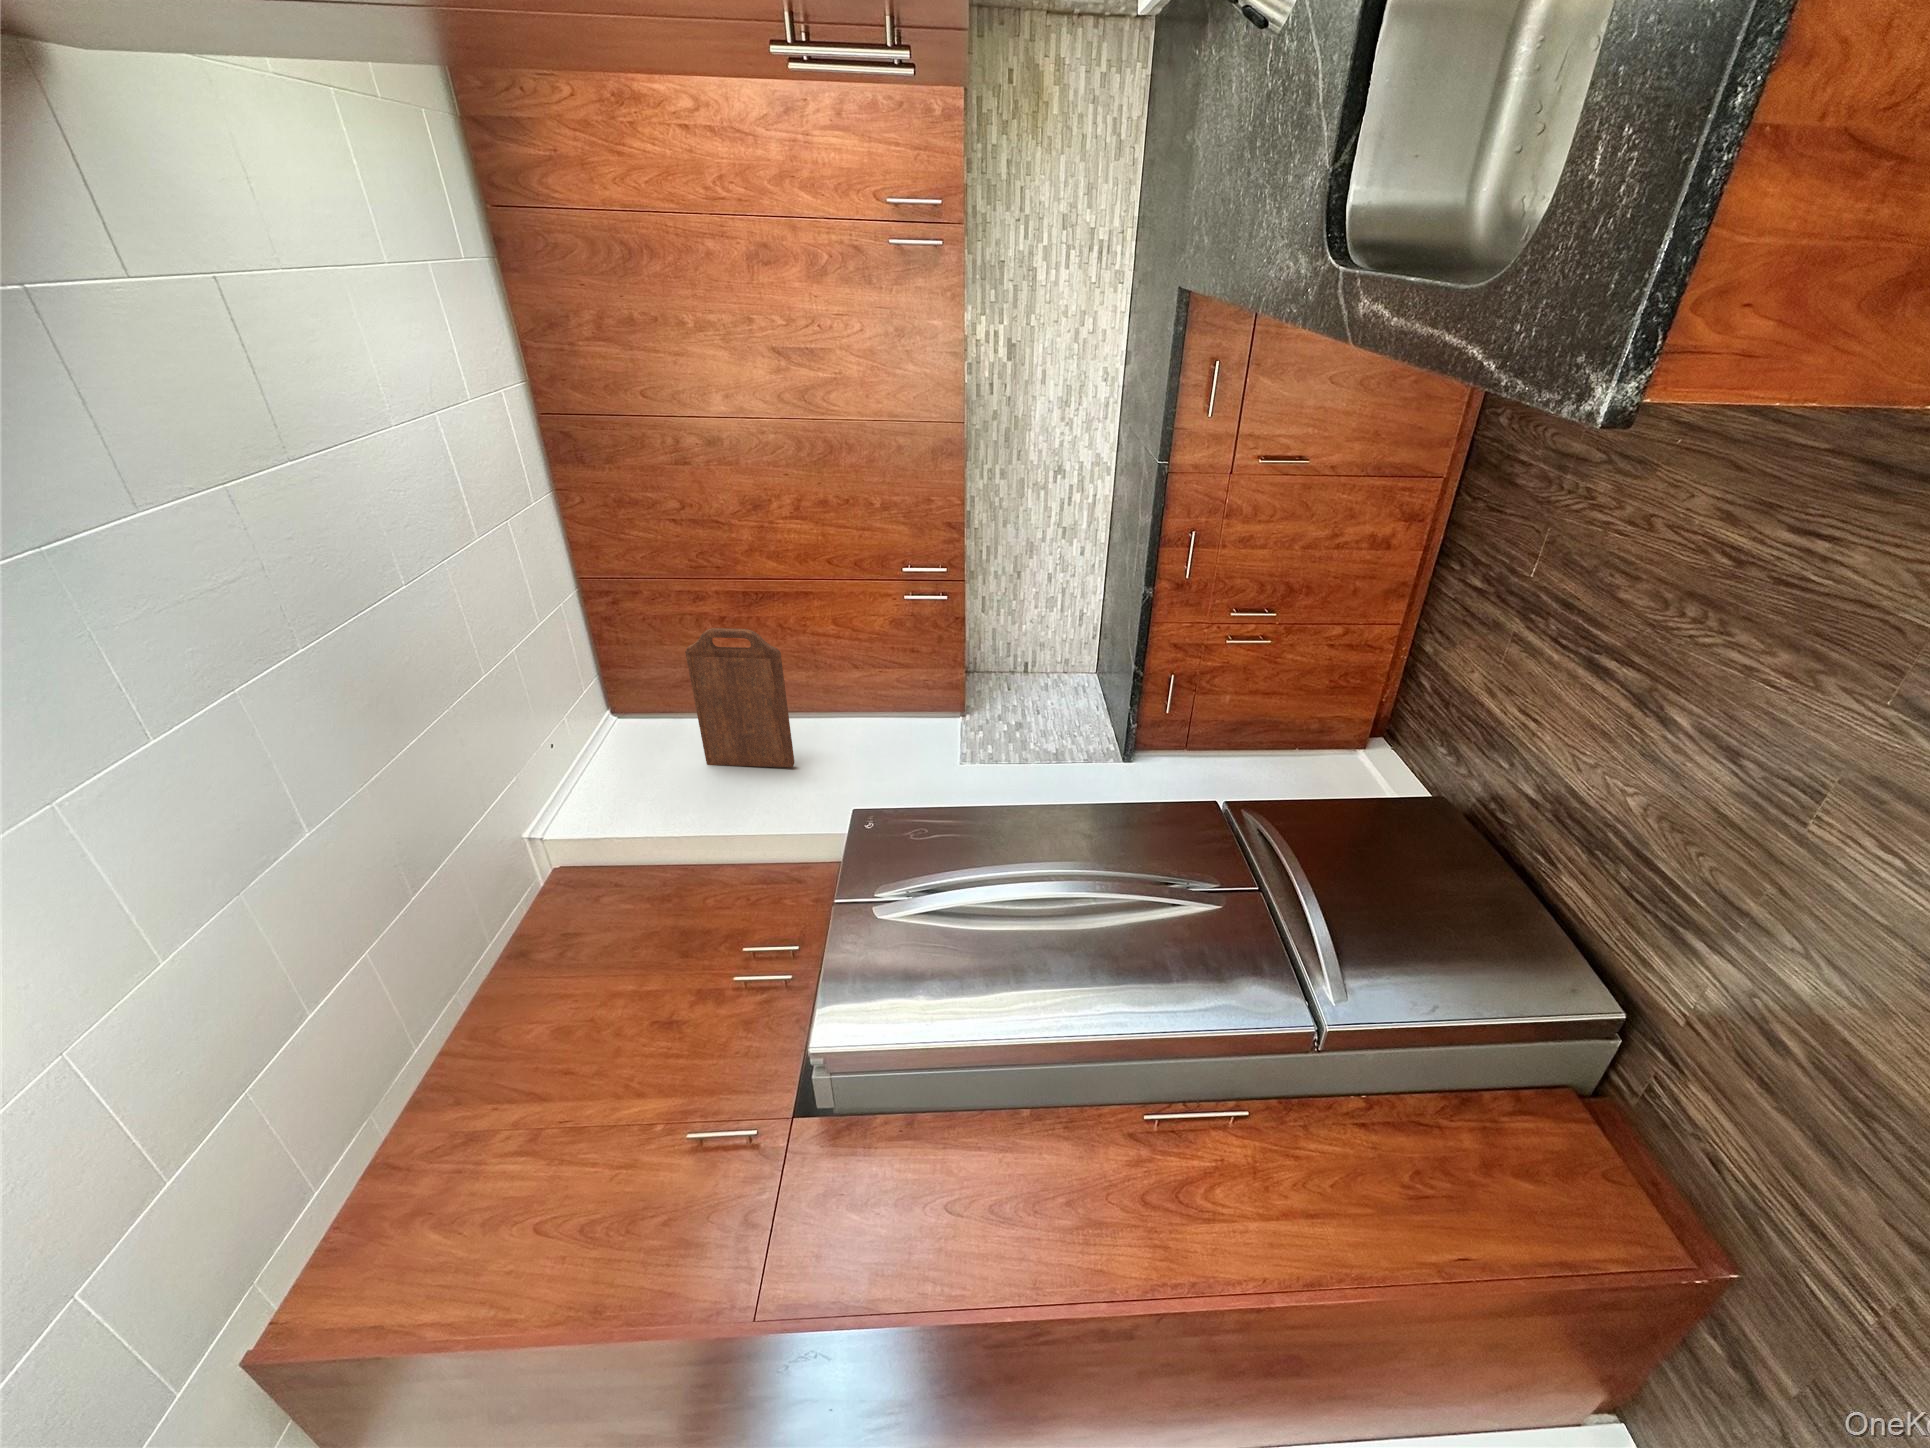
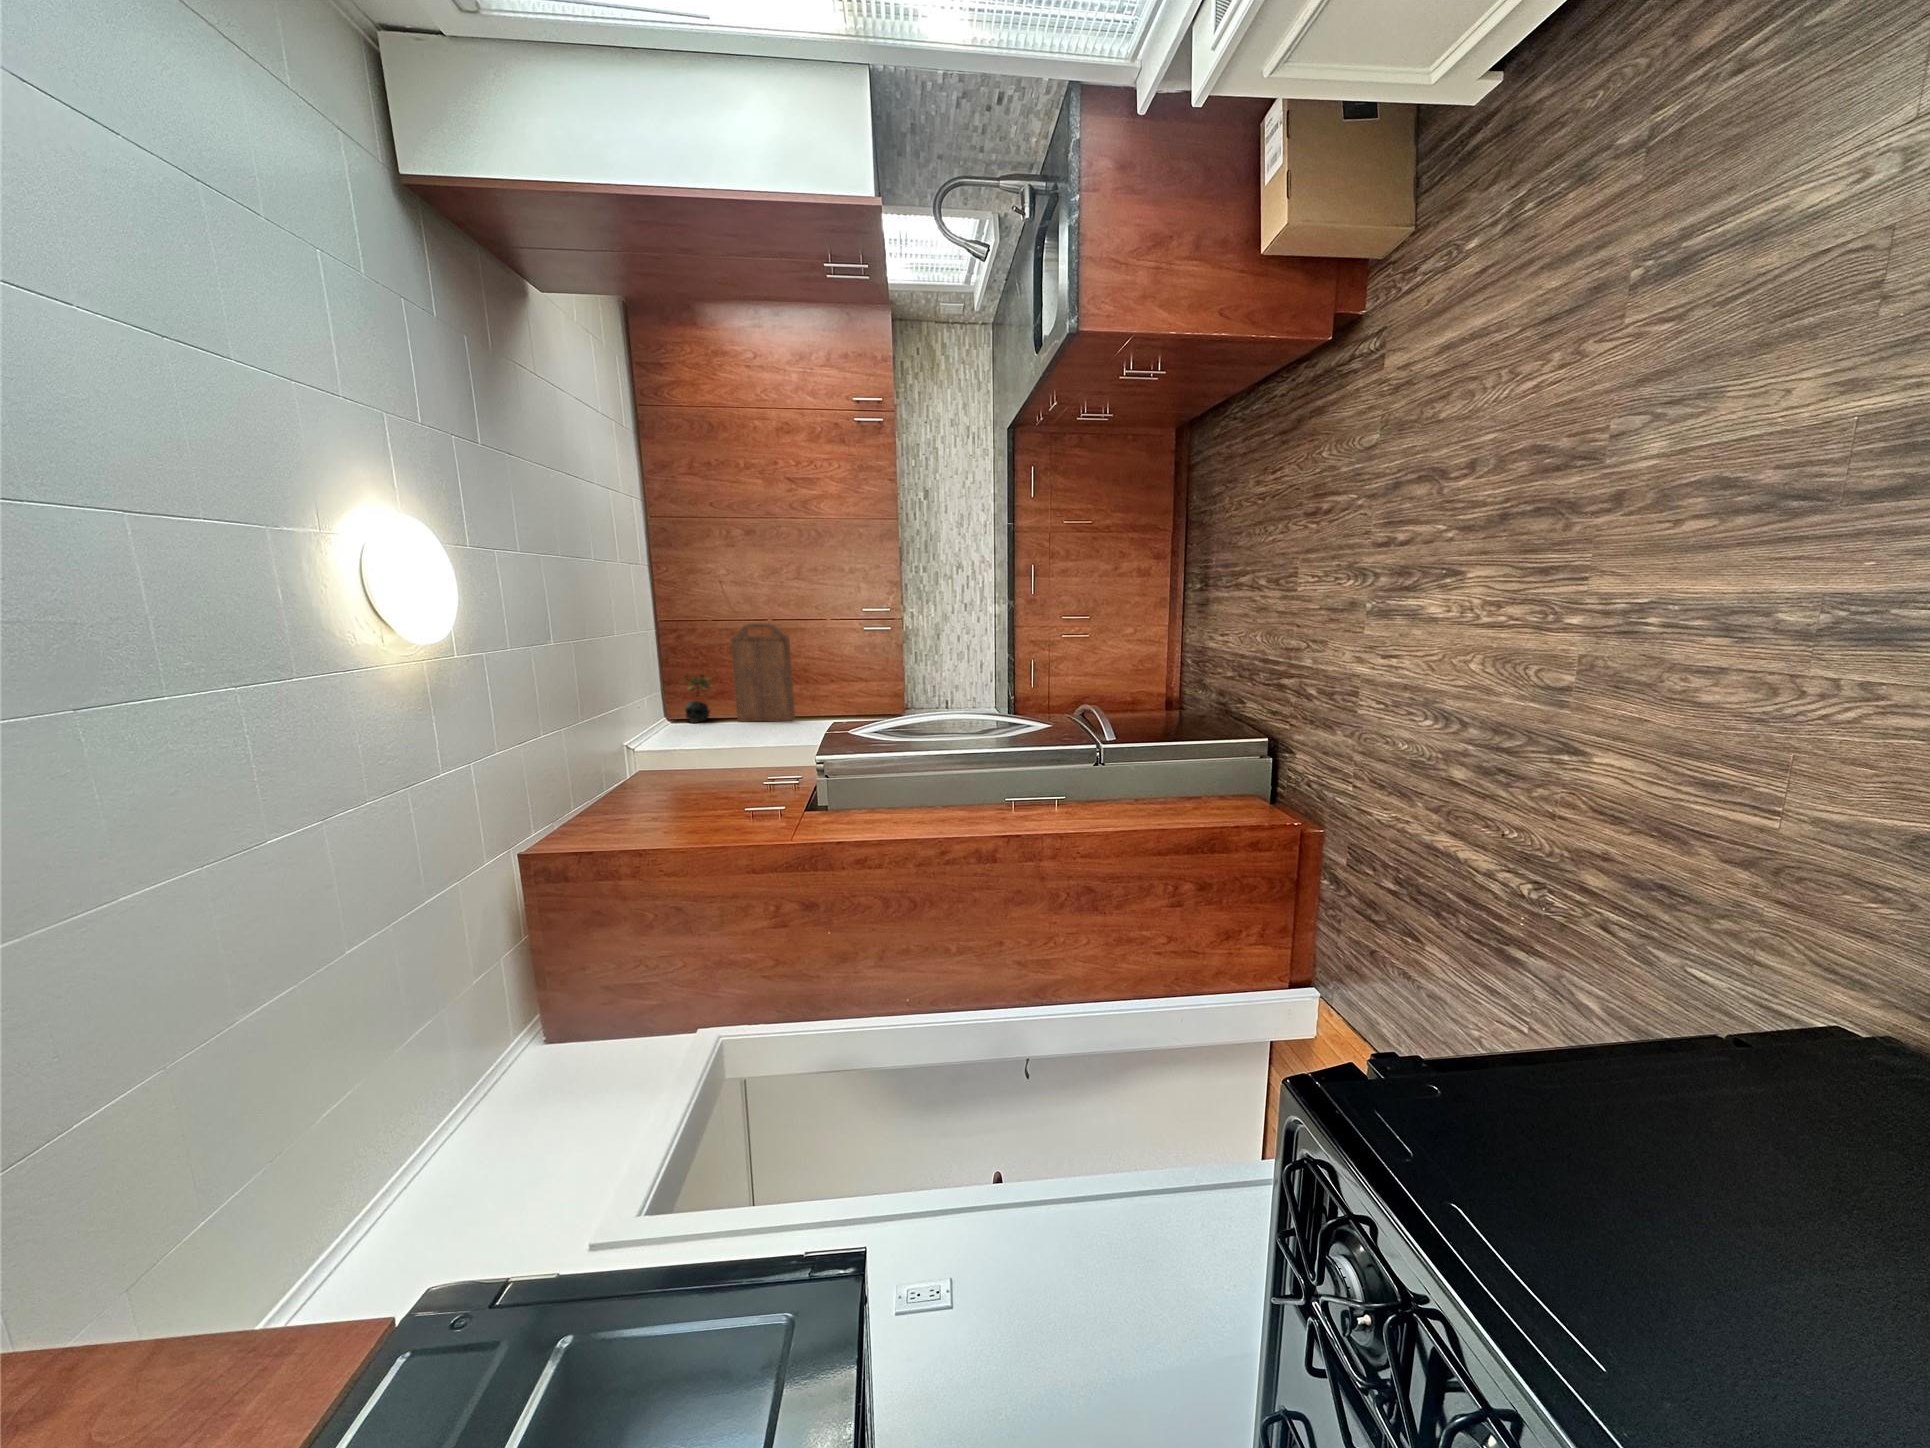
succulent plant: none [610,685,666,775] -> present [685,674,712,723]

